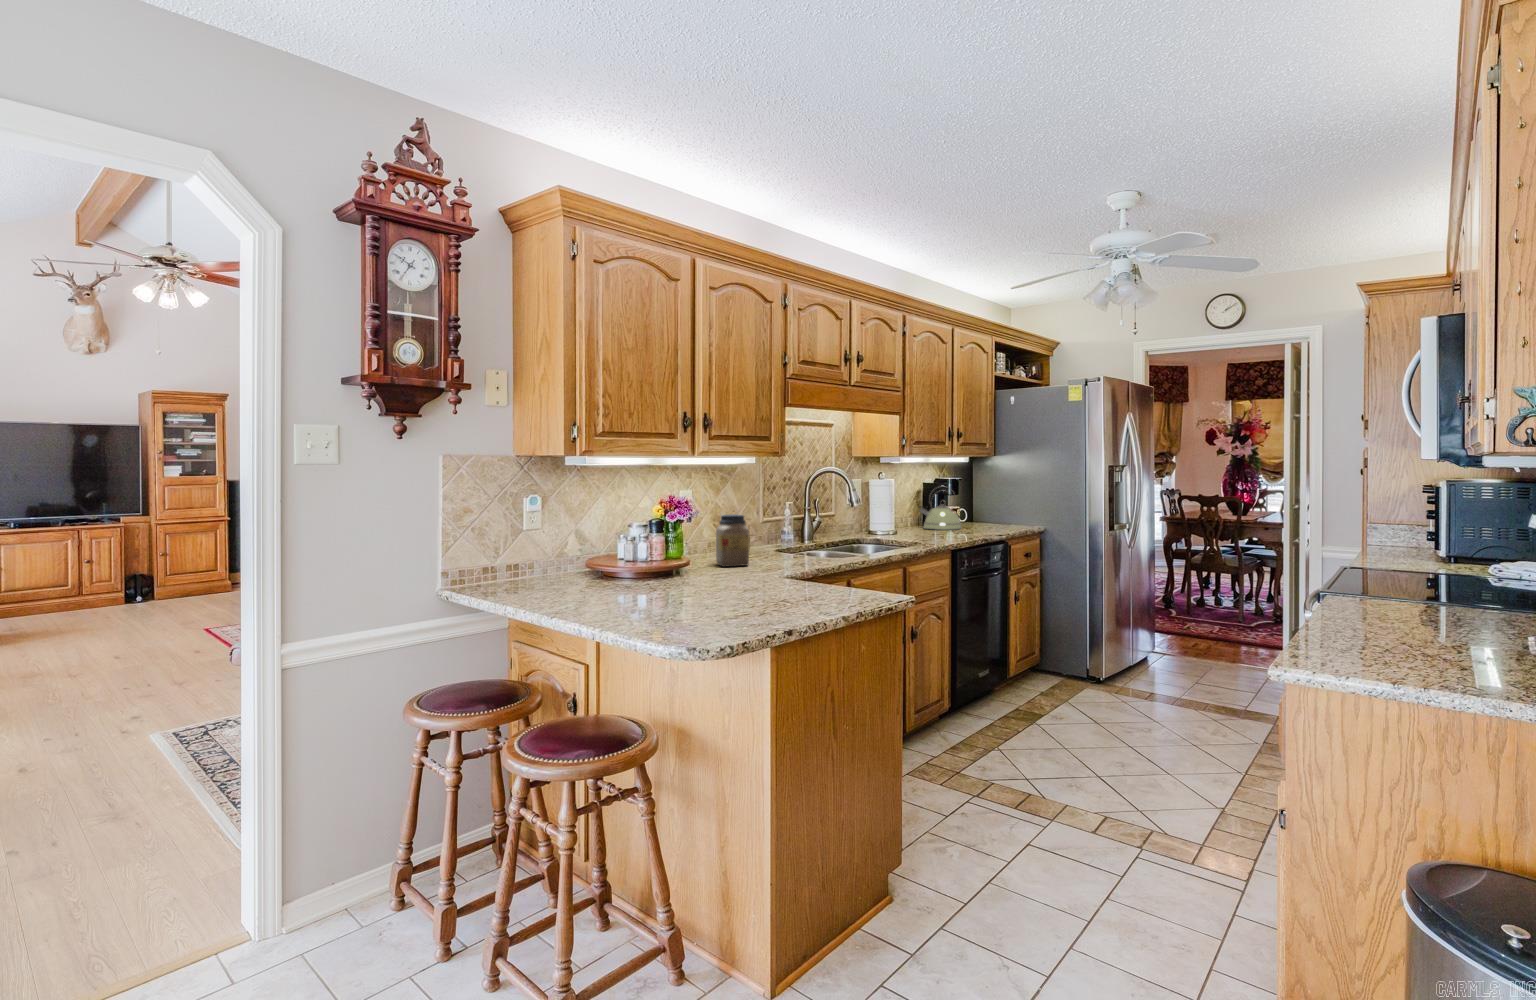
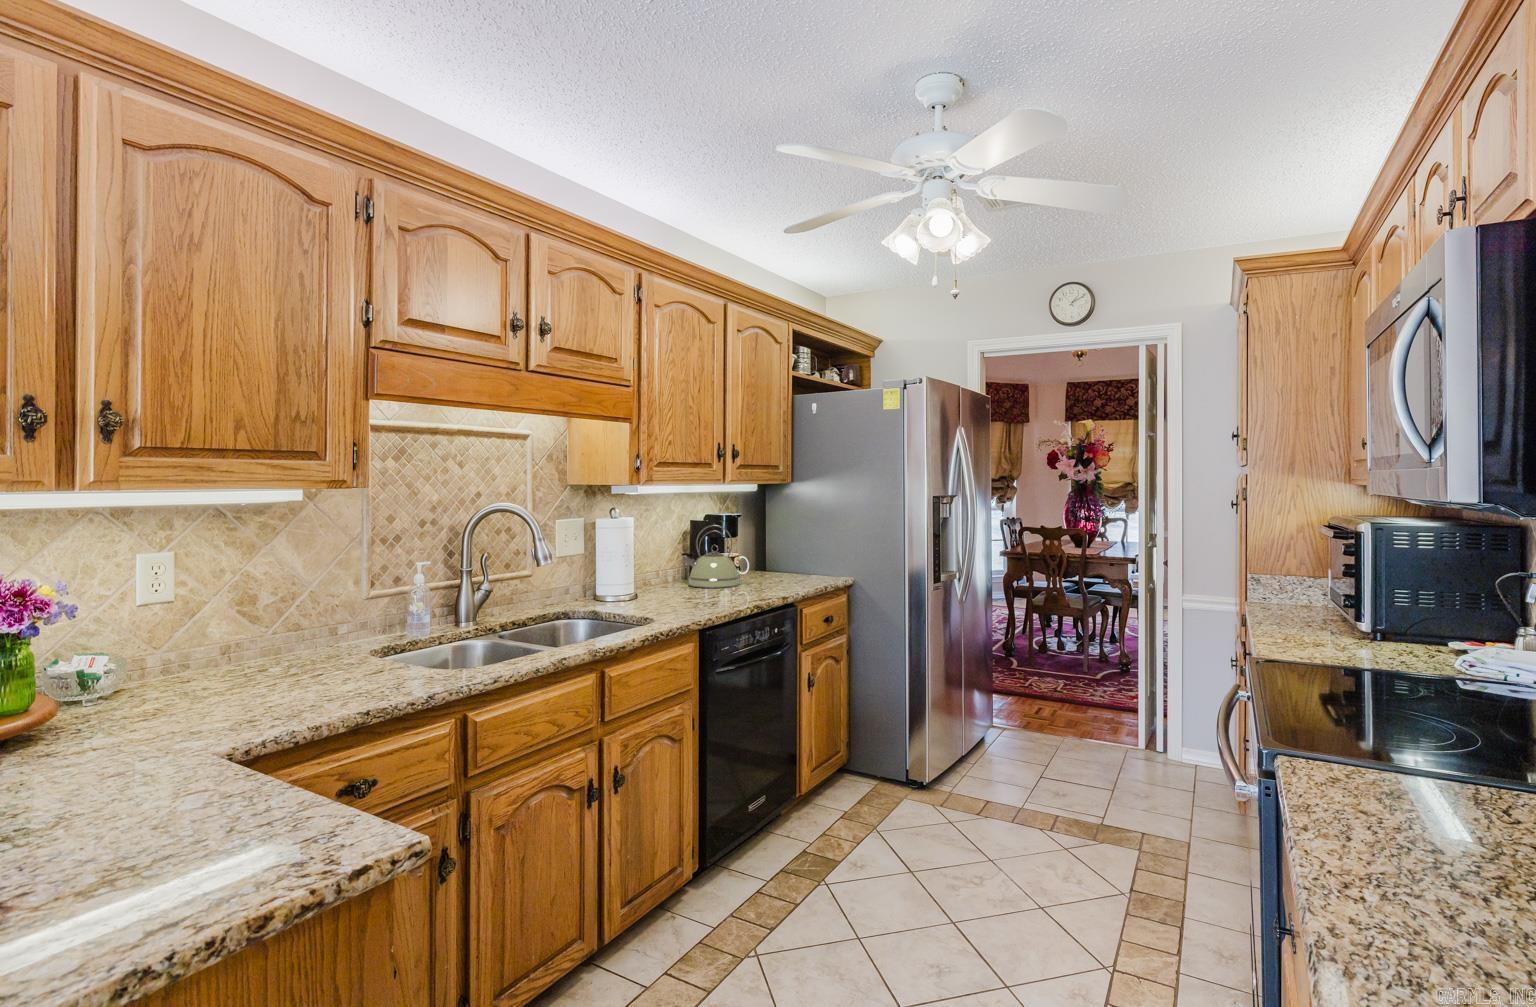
jar: present [716,514,750,566] -> none [141,607,226,722]

